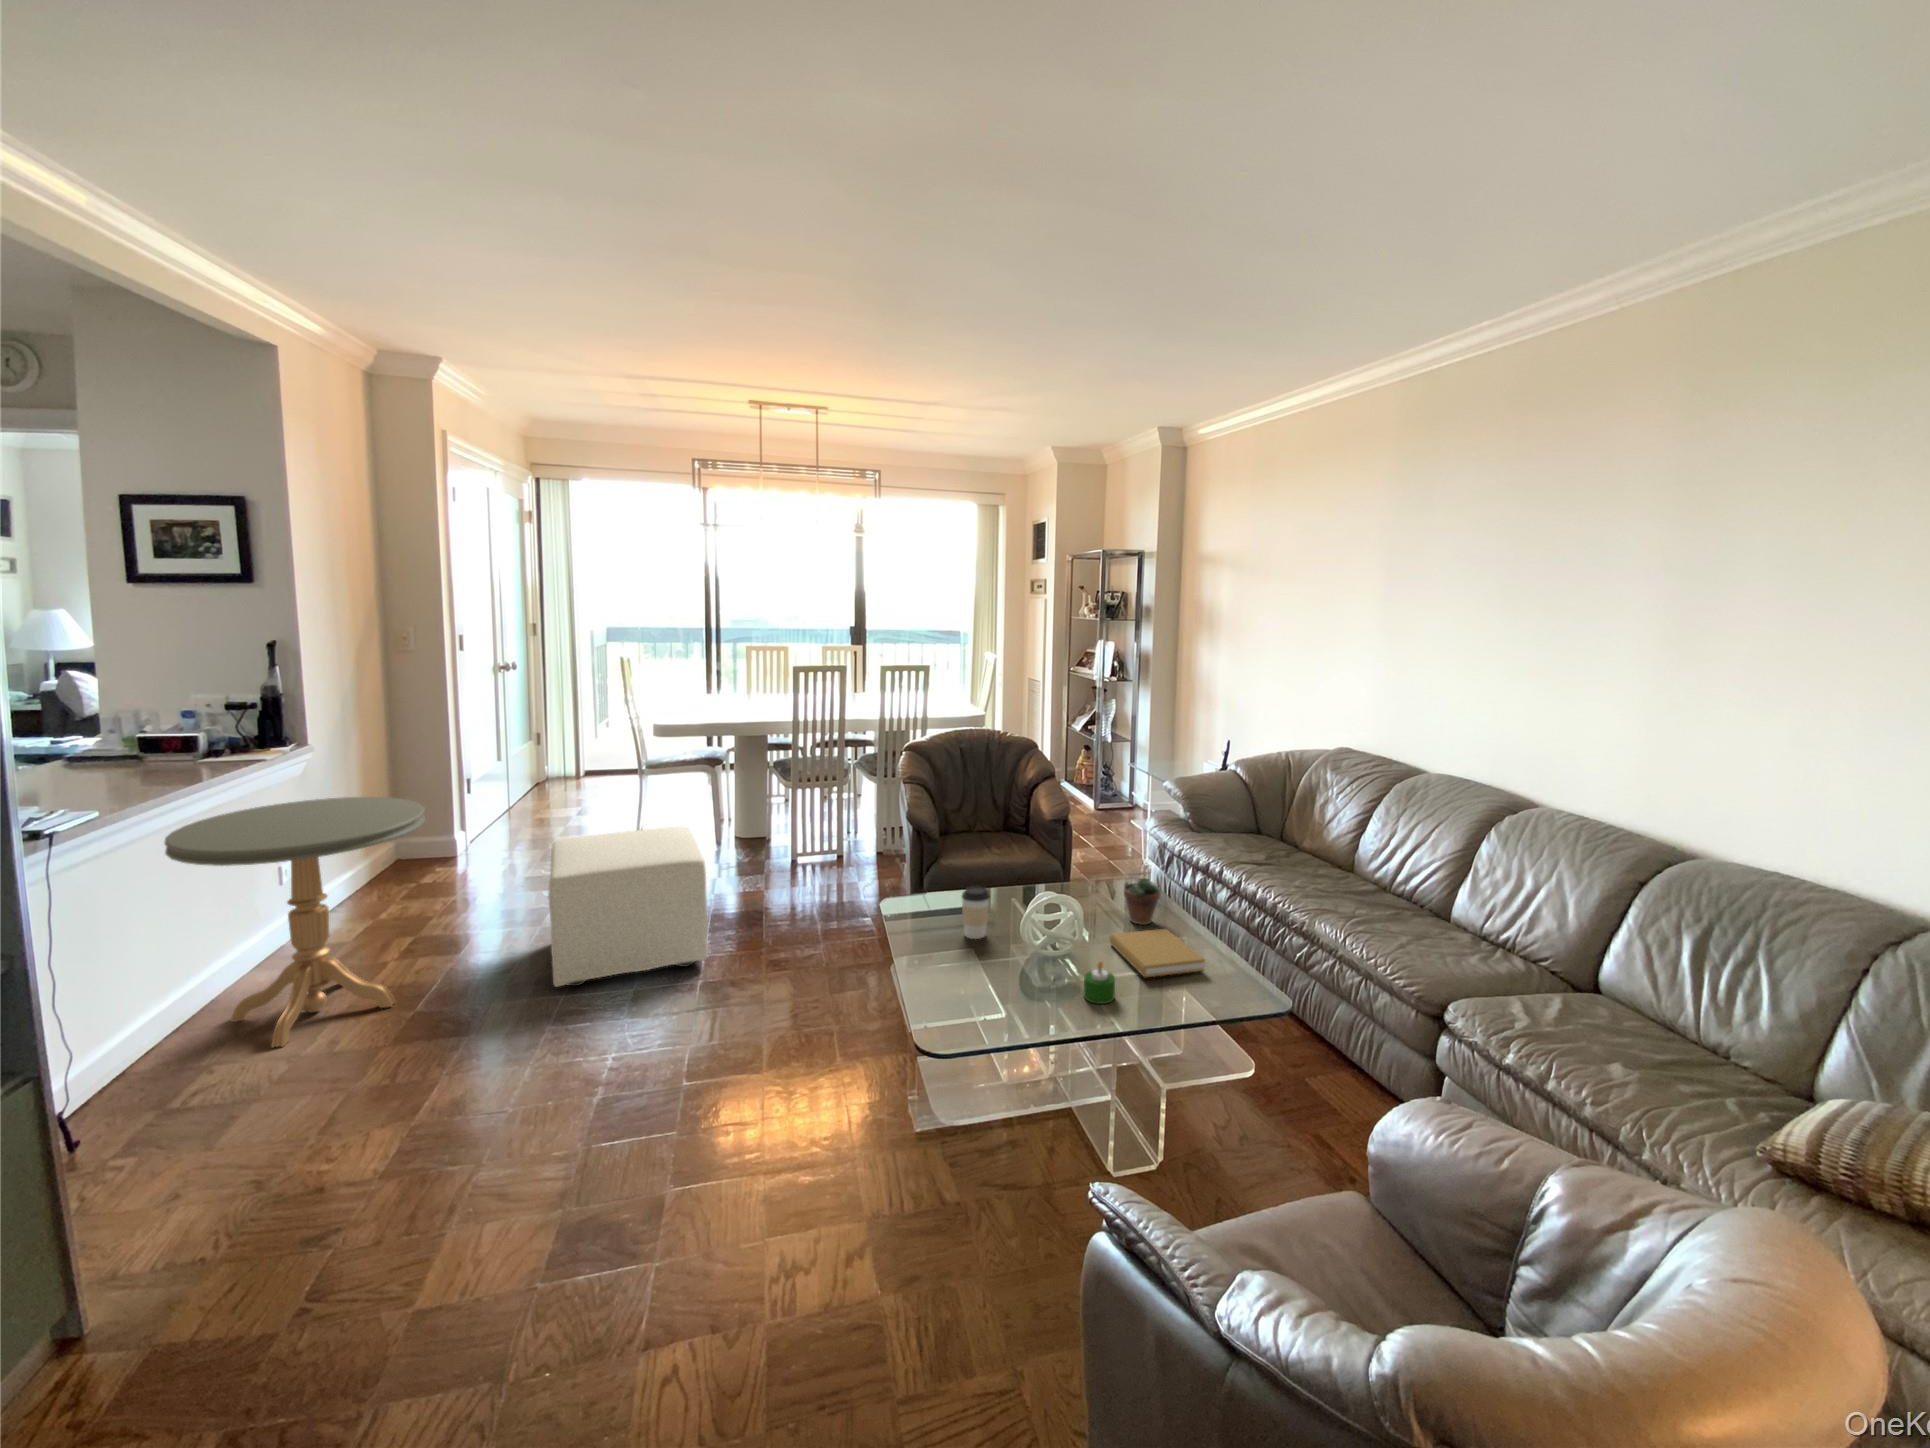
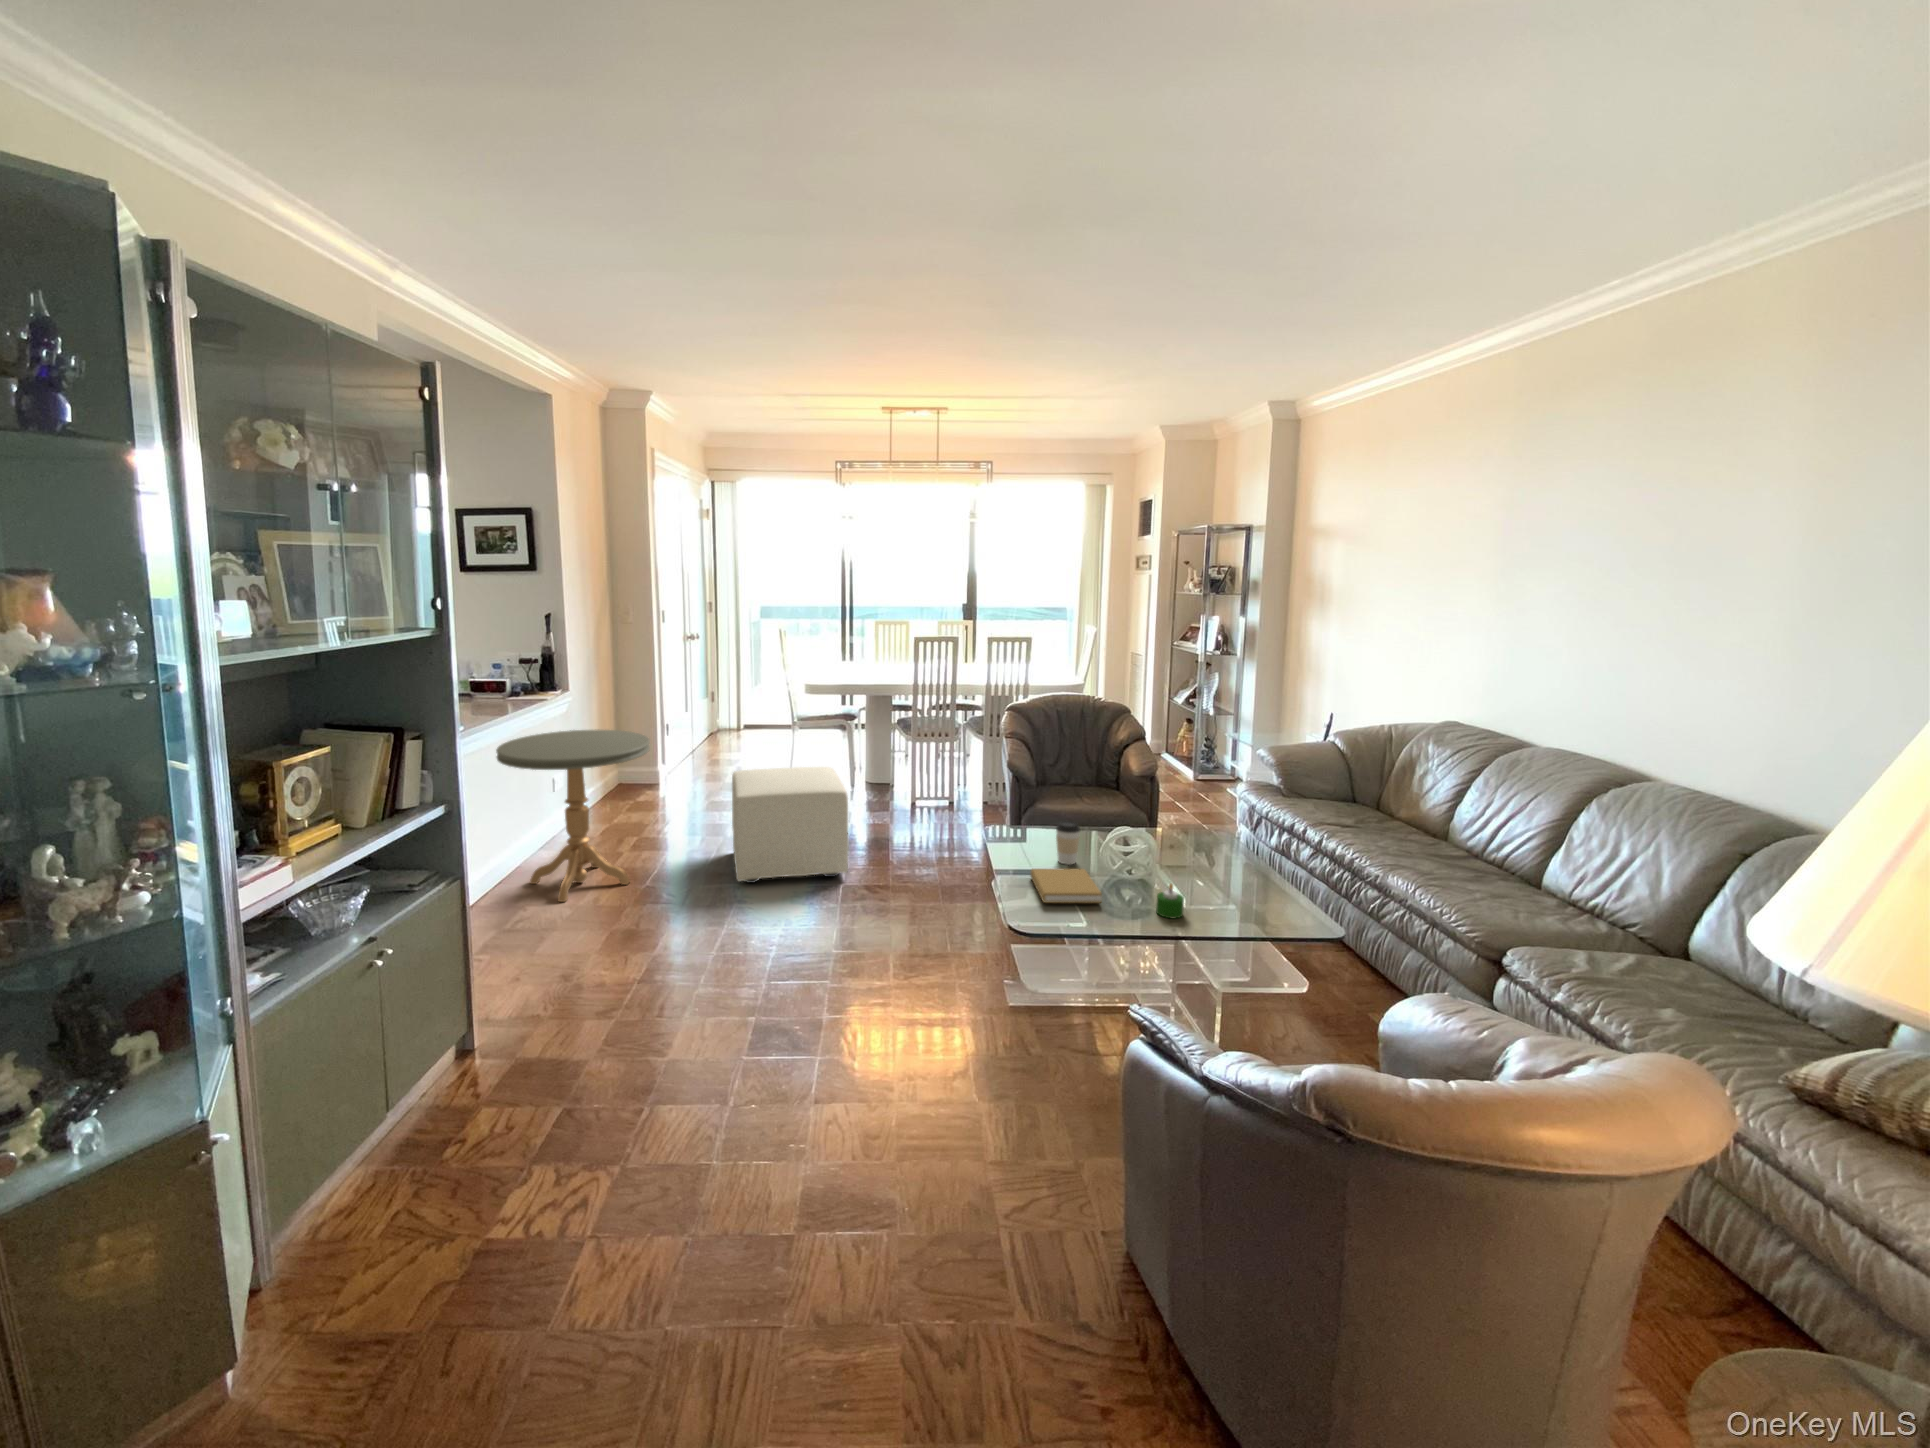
succulent plant: present [1124,866,1161,925] -> none [1202,811,1237,866]
book: present [1110,929,1205,977] -> present [1030,869,1102,903]

